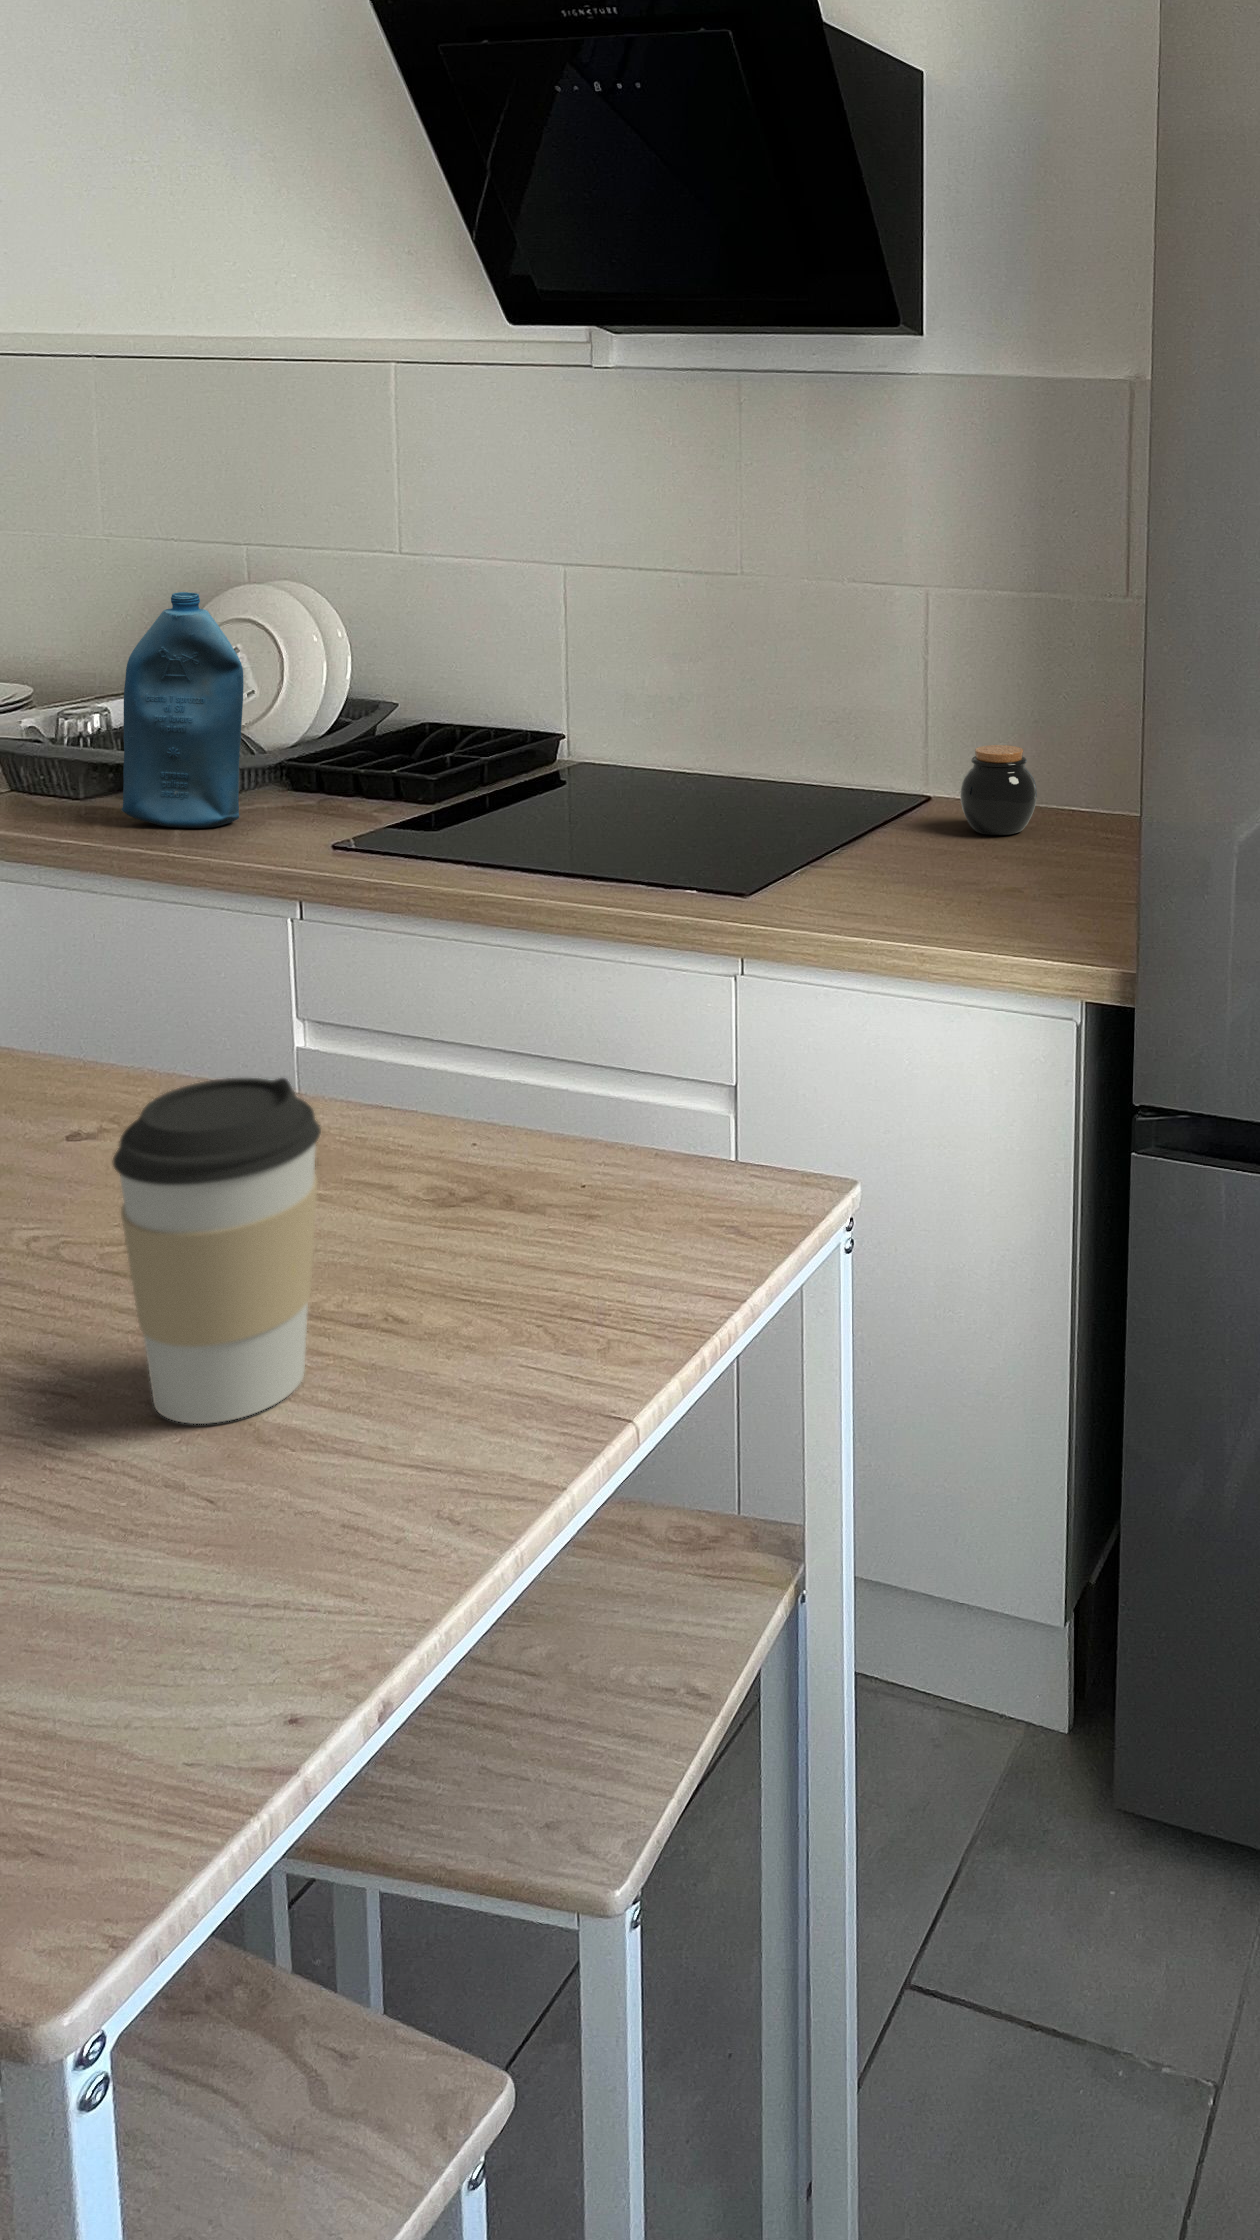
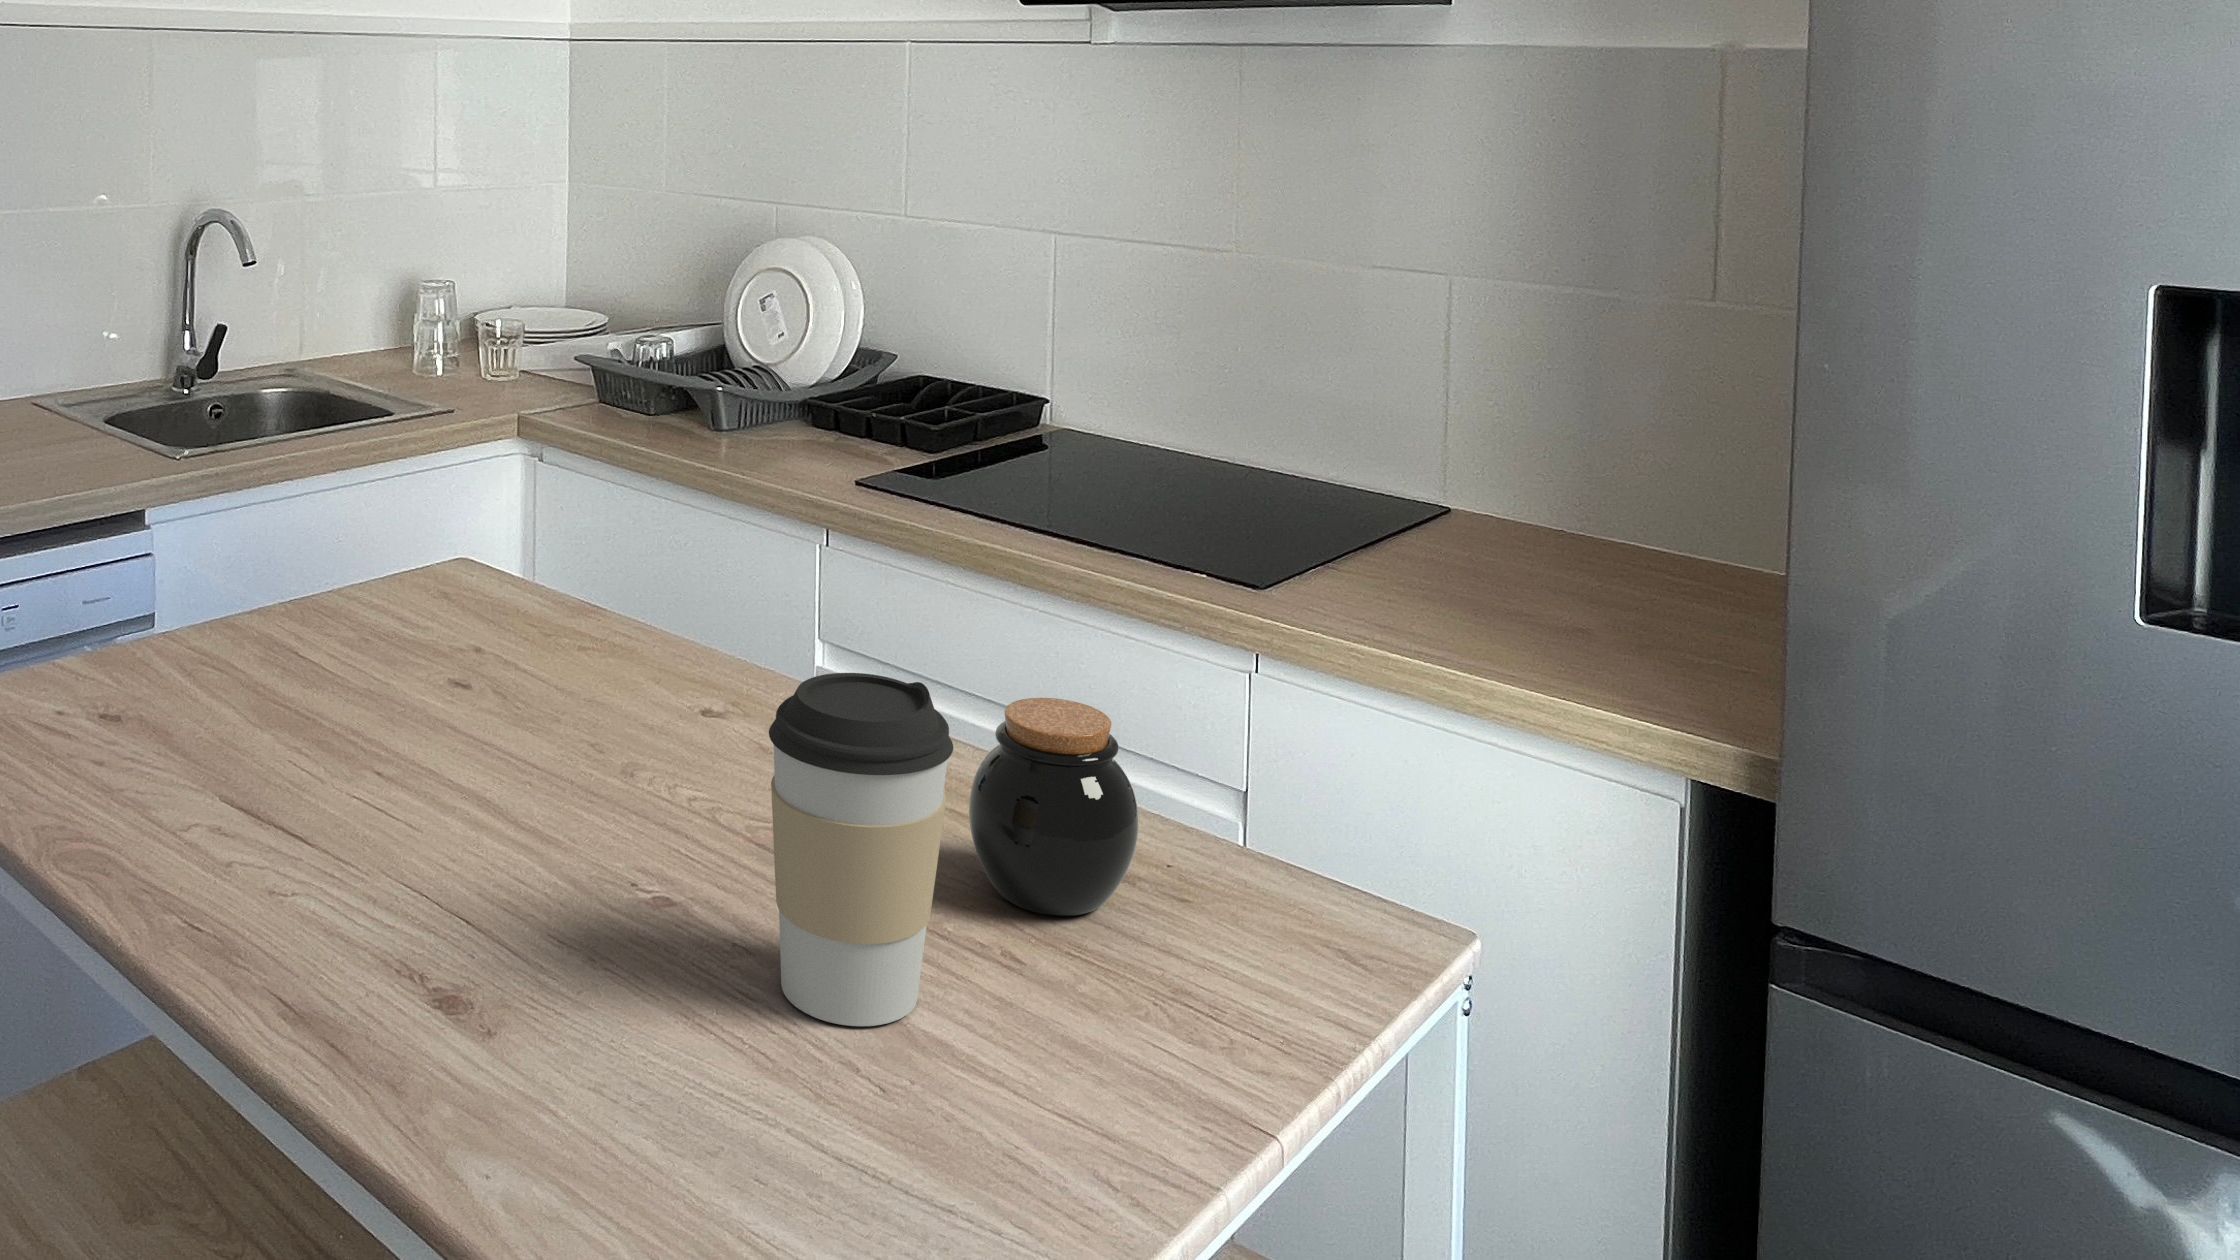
bottle: present [121,592,244,828] -> none [677,237,786,452]
jar: present [960,745,1037,835] -> present [969,698,1138,916]

